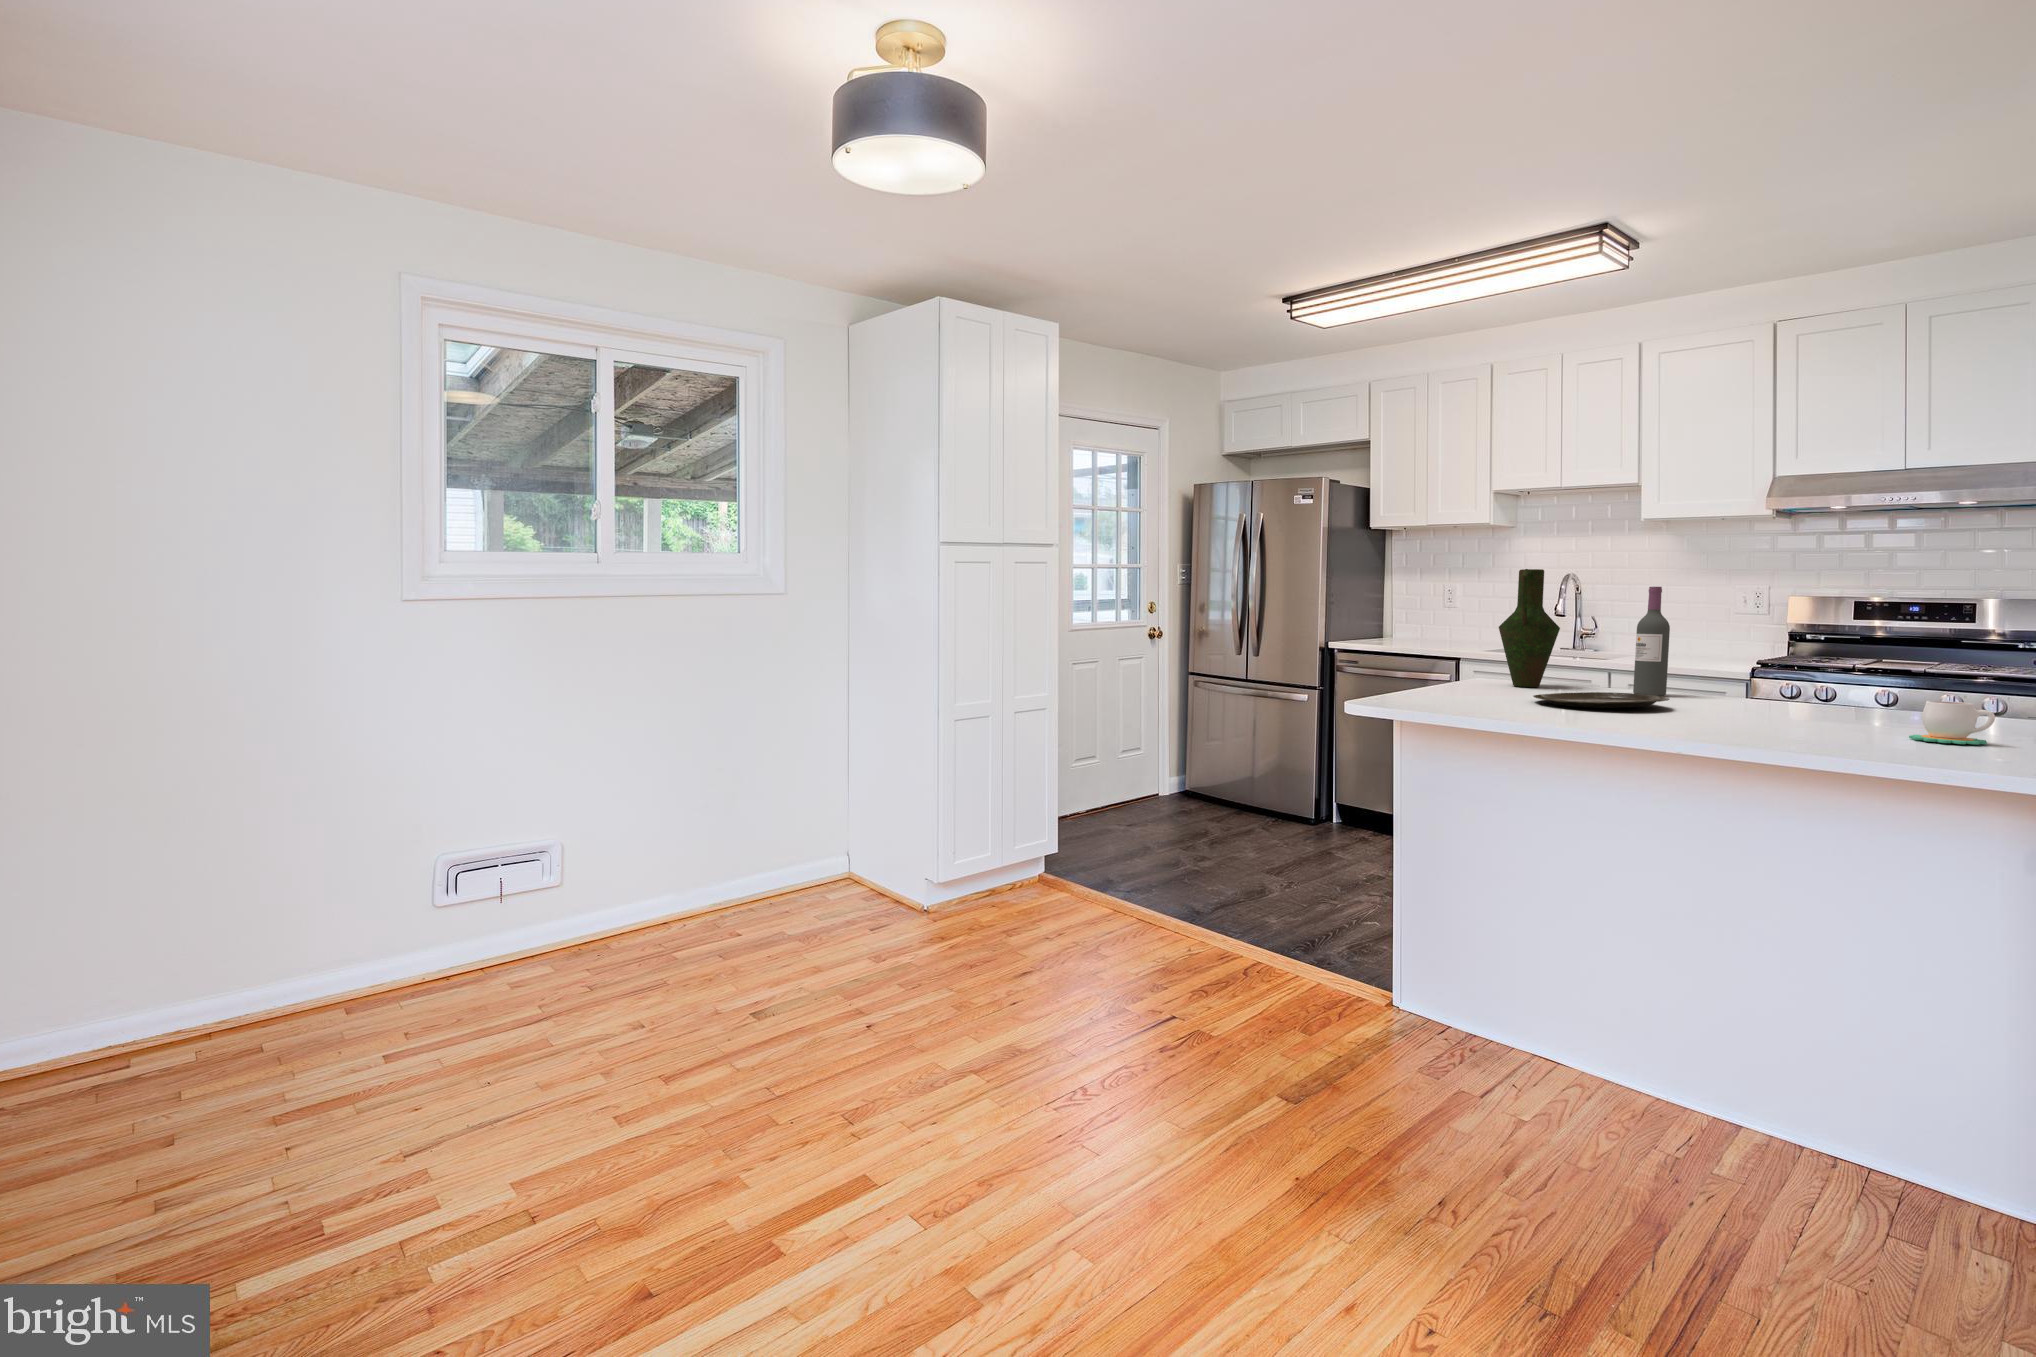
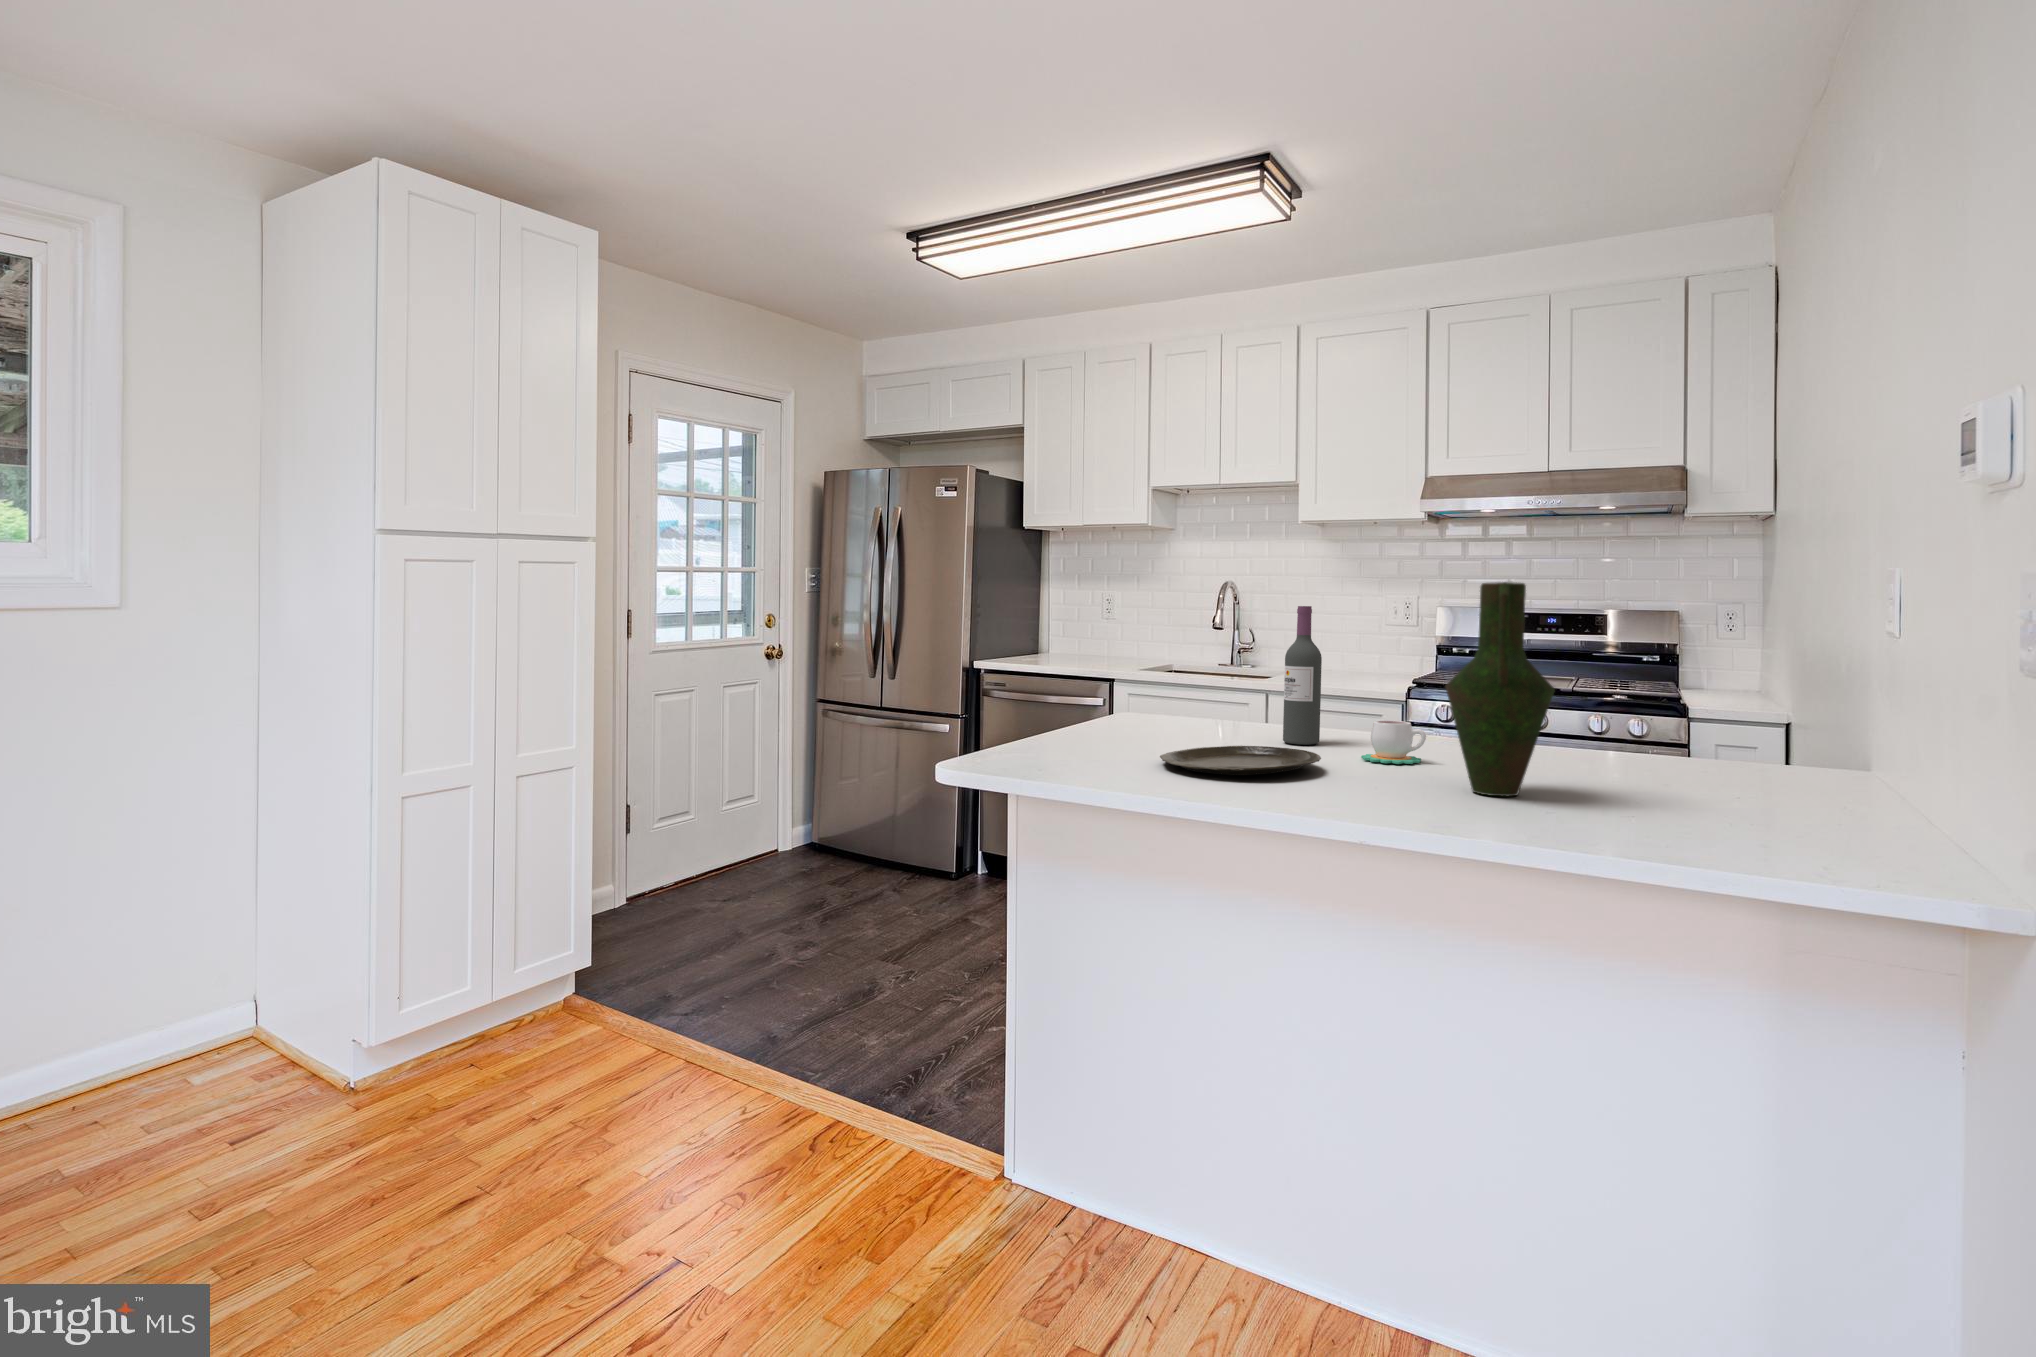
vase: present [1499,569,1560,687] -> present [1445,582,1555,796]
mug: present [1909,701,1995,745] -> present [1361,720,1426,764]

